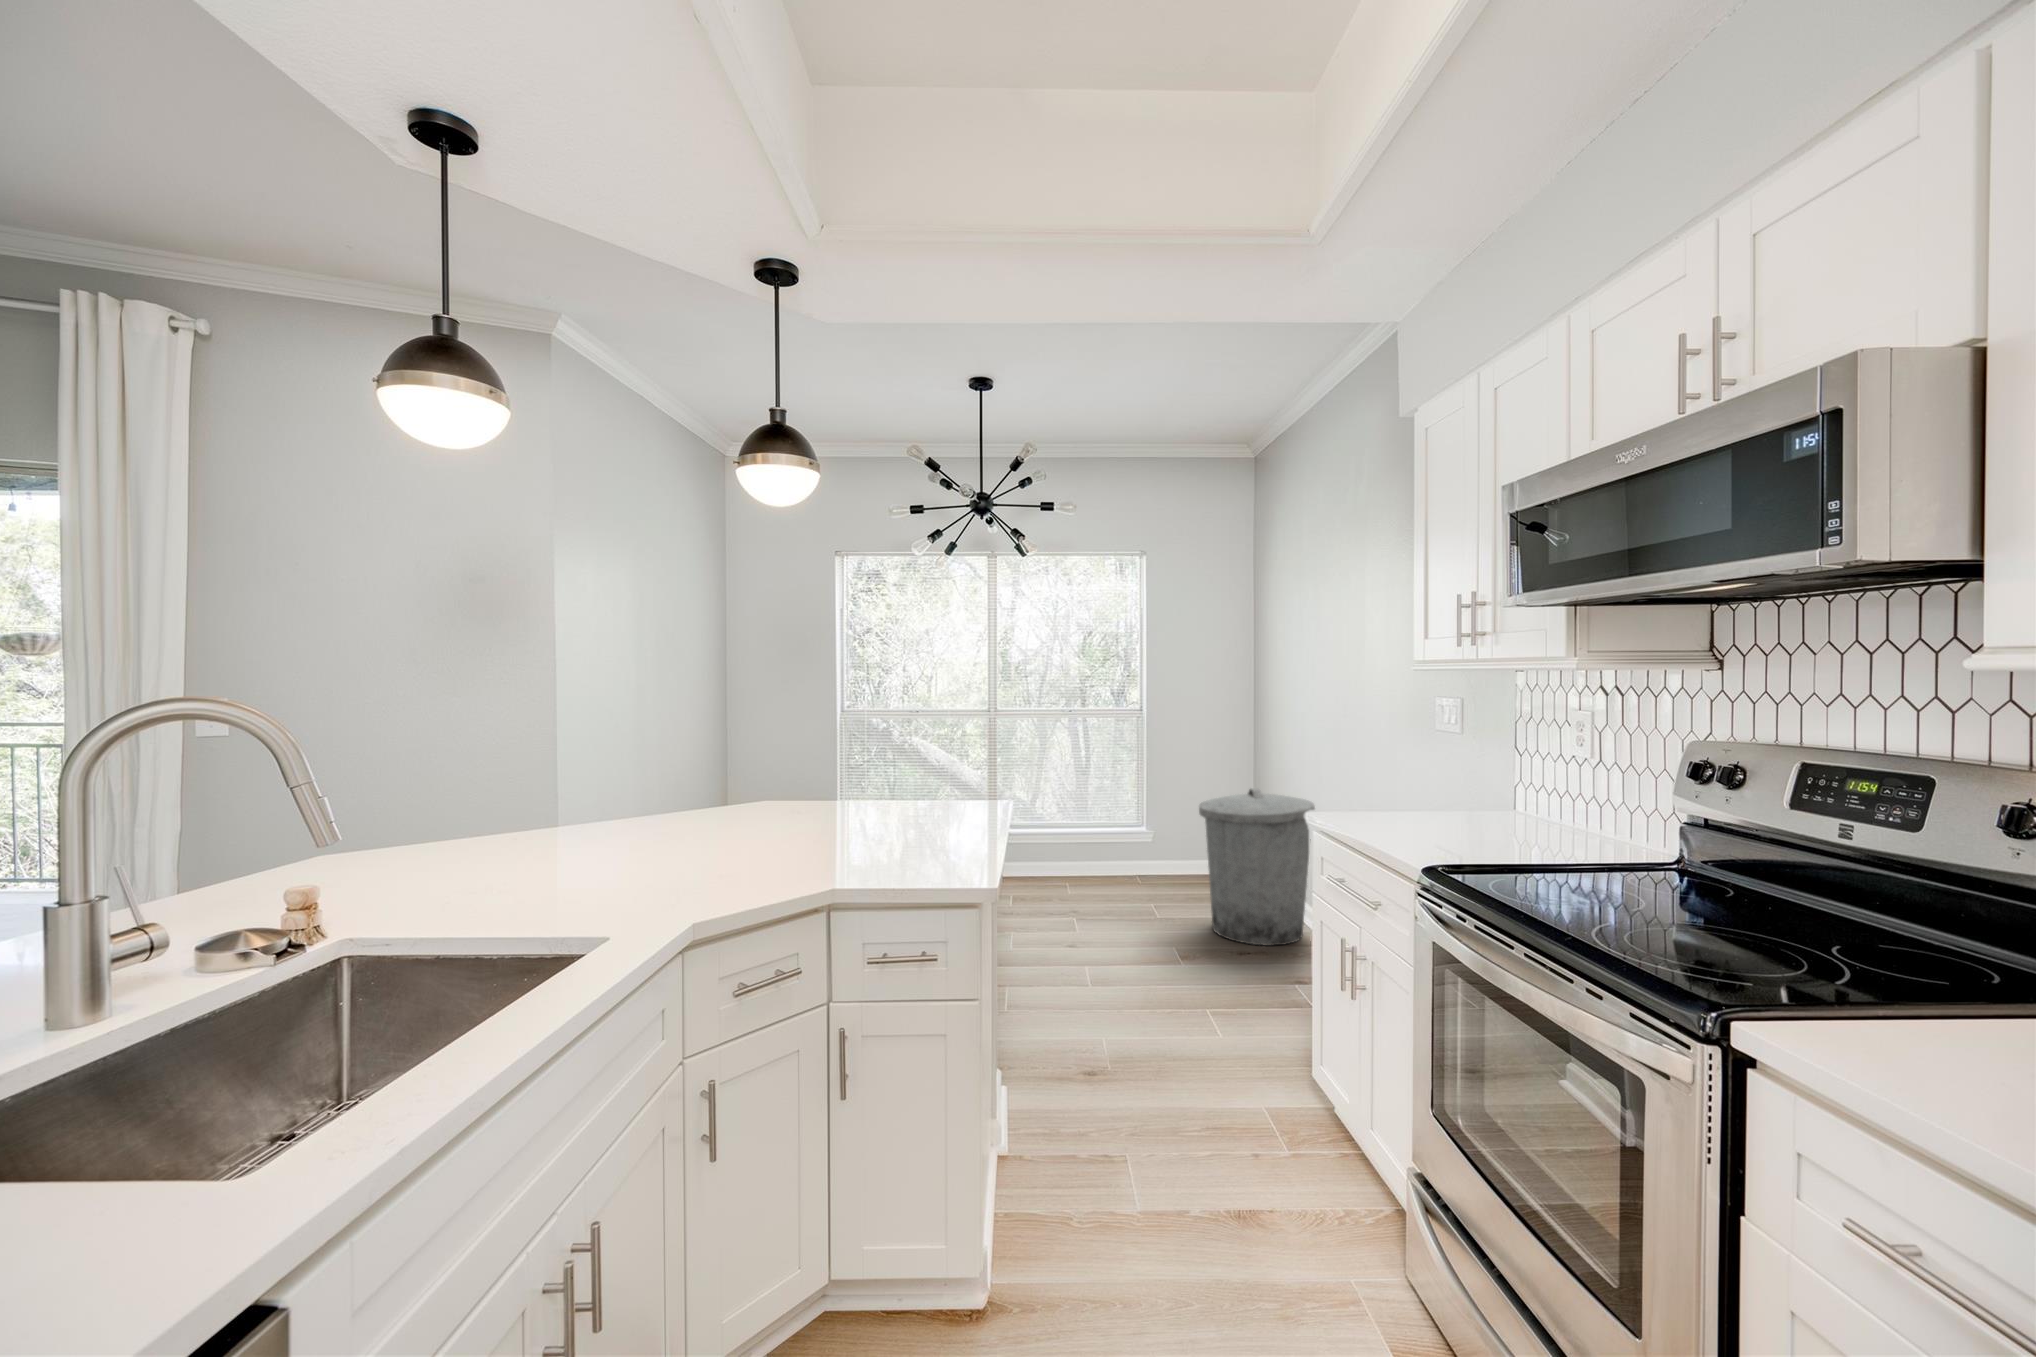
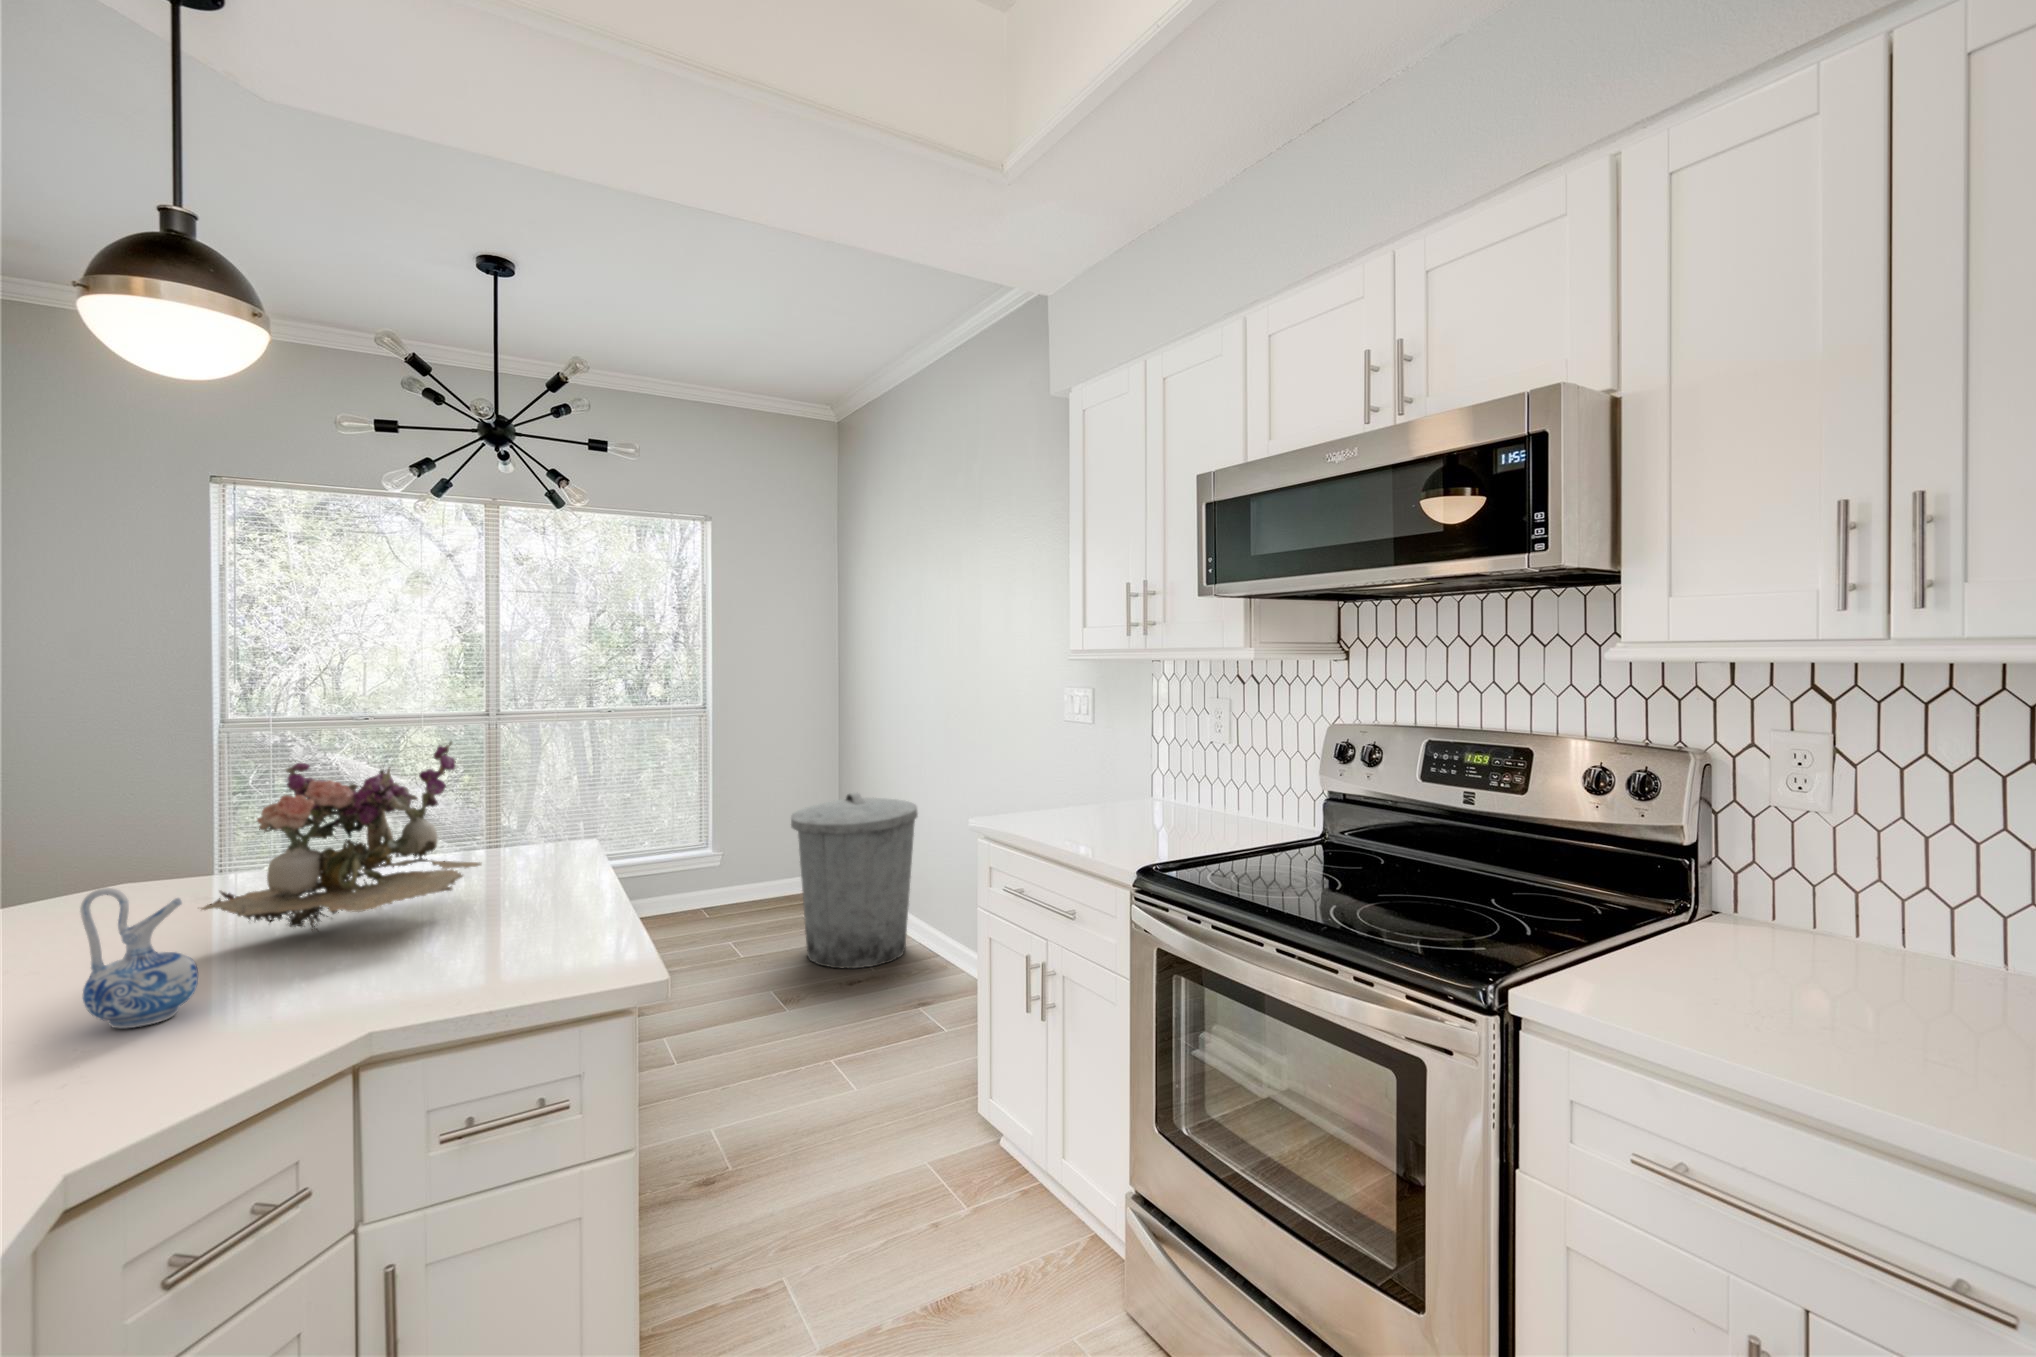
flower arrangement: none [778,722,923,835] -> present [201,741,481,930]
ceramic pitcher: none [720,790,767,867] -> present [80,888,198,1028]

